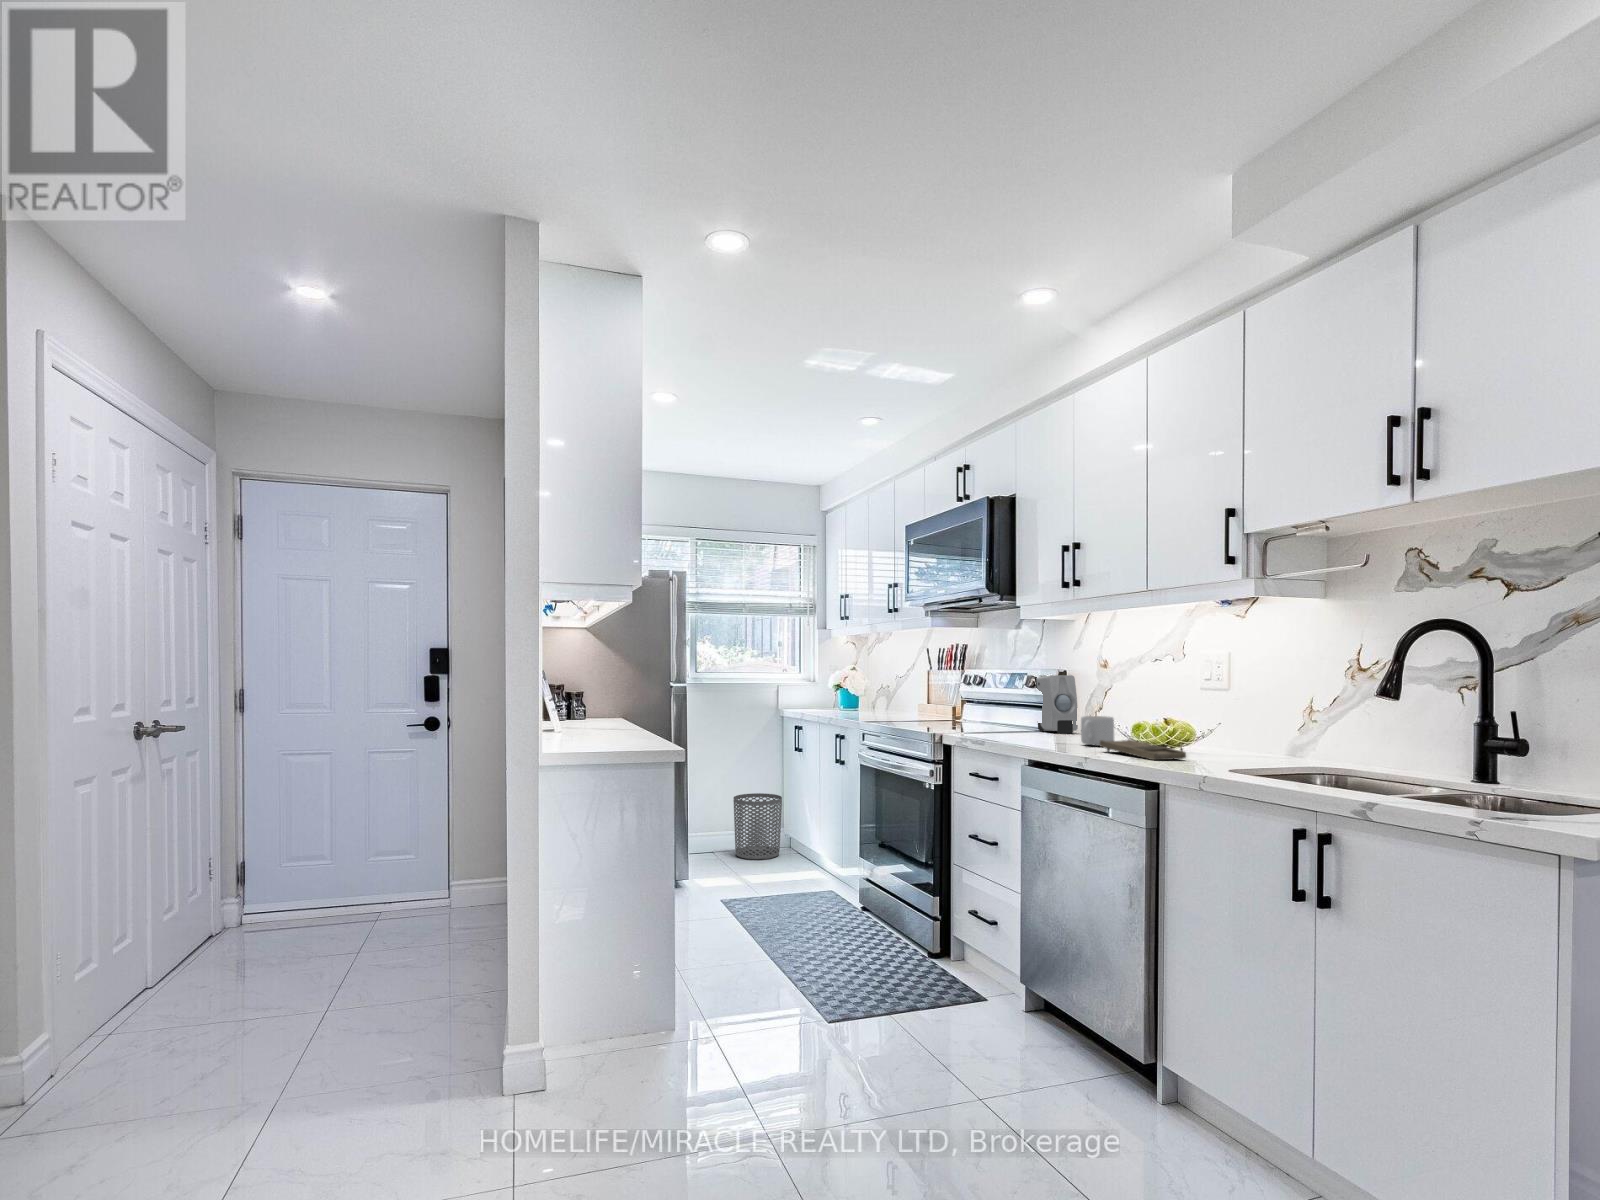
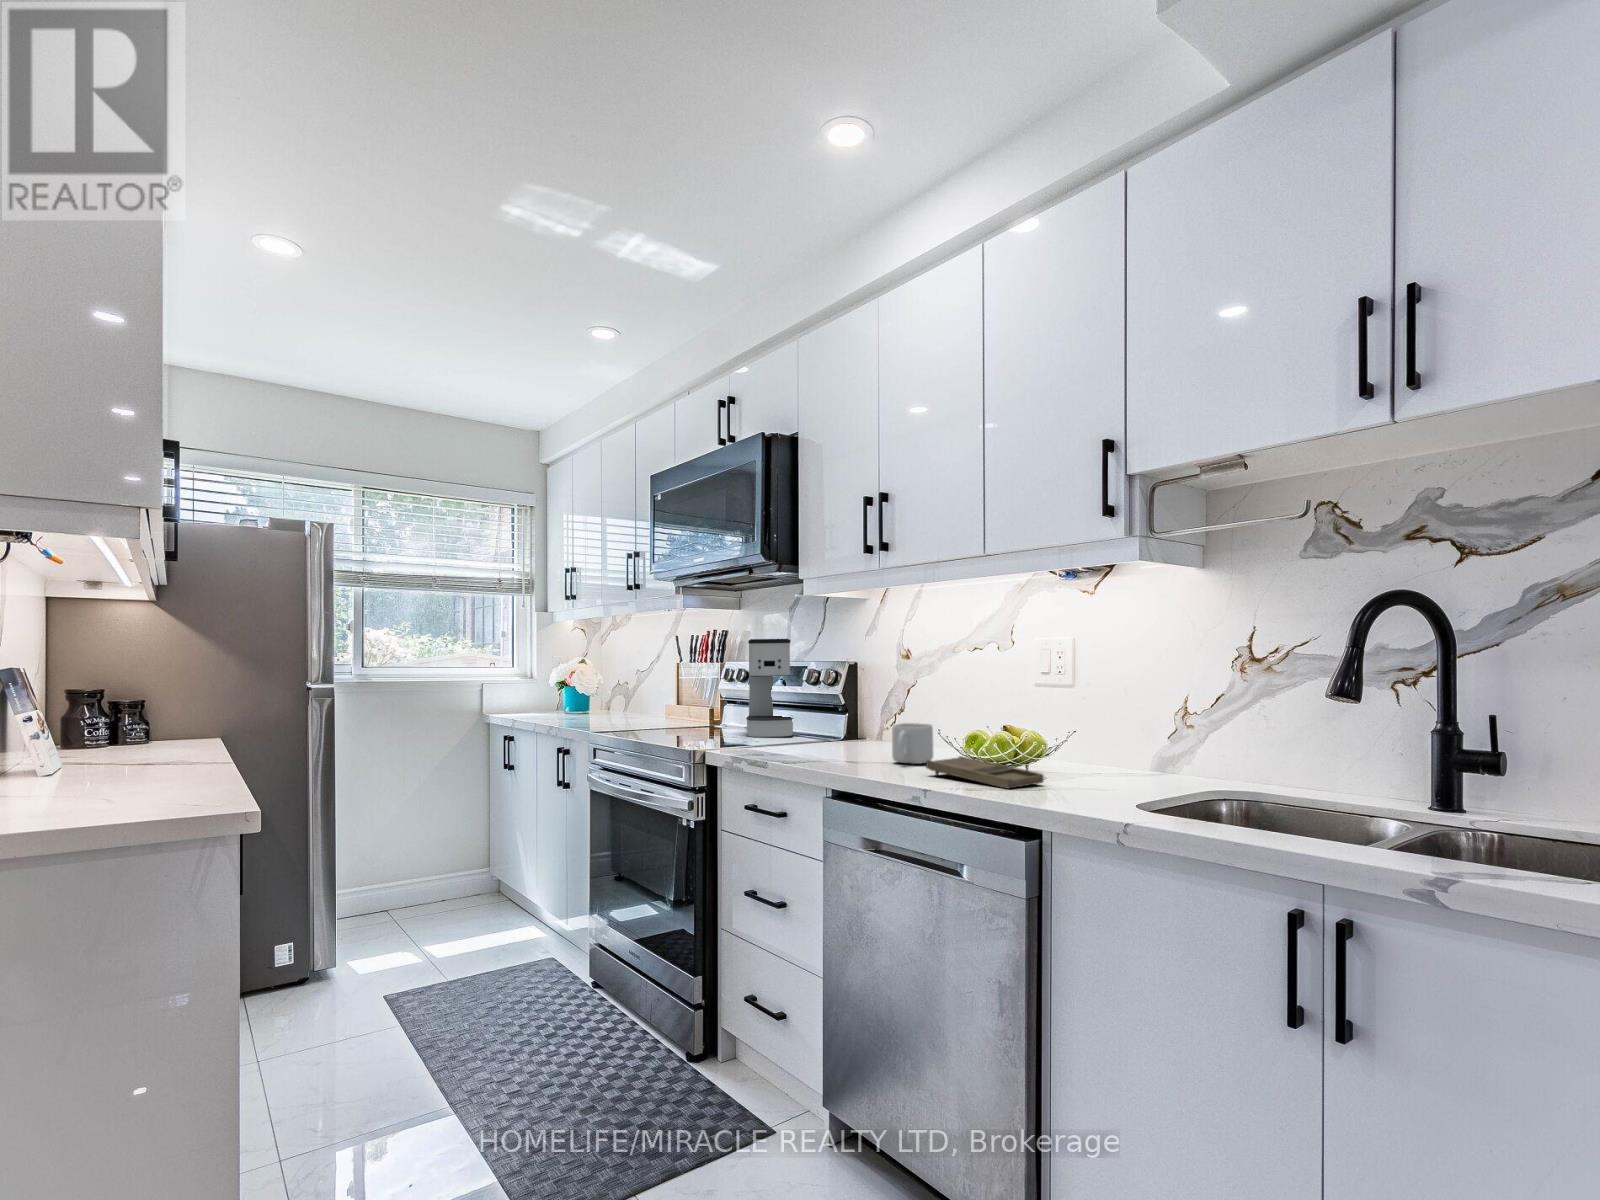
coffee maker: none [978,652,1023,729] -> present [746,639,793,738]
soap dispenser: present [1036,675,1078,734] -> none [819,668,871,742]
waste bin: present [733,793,782,859] -> none [417,828,486,919]

